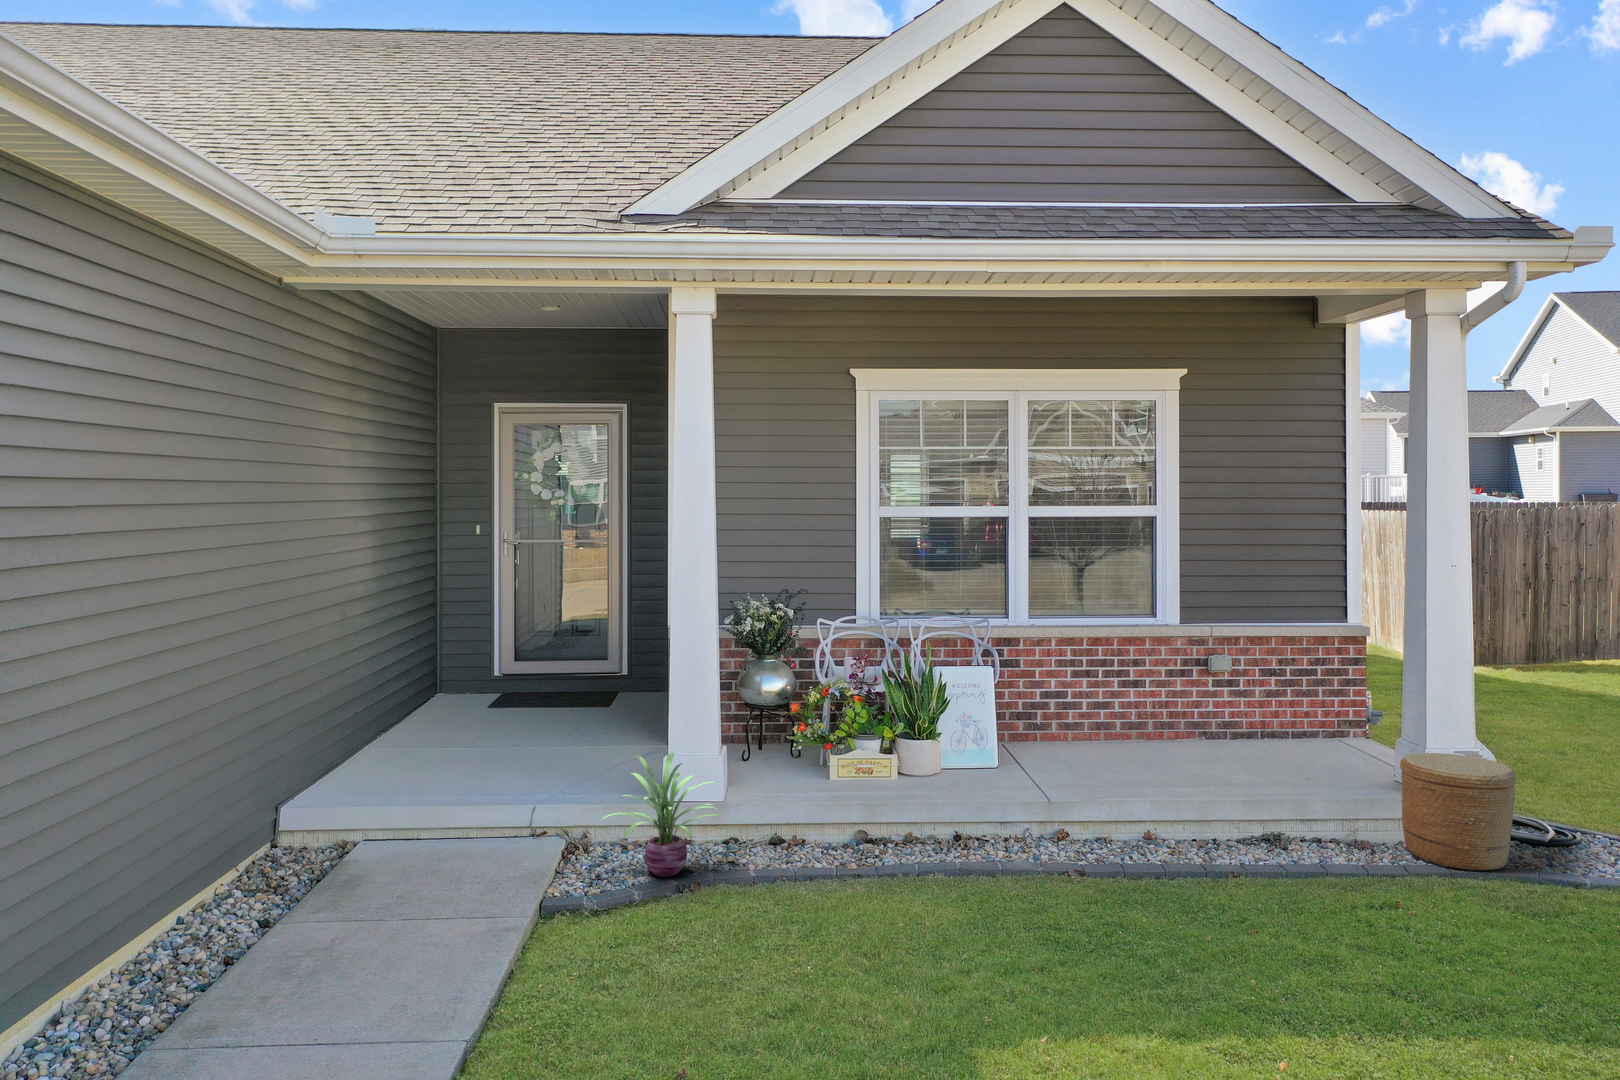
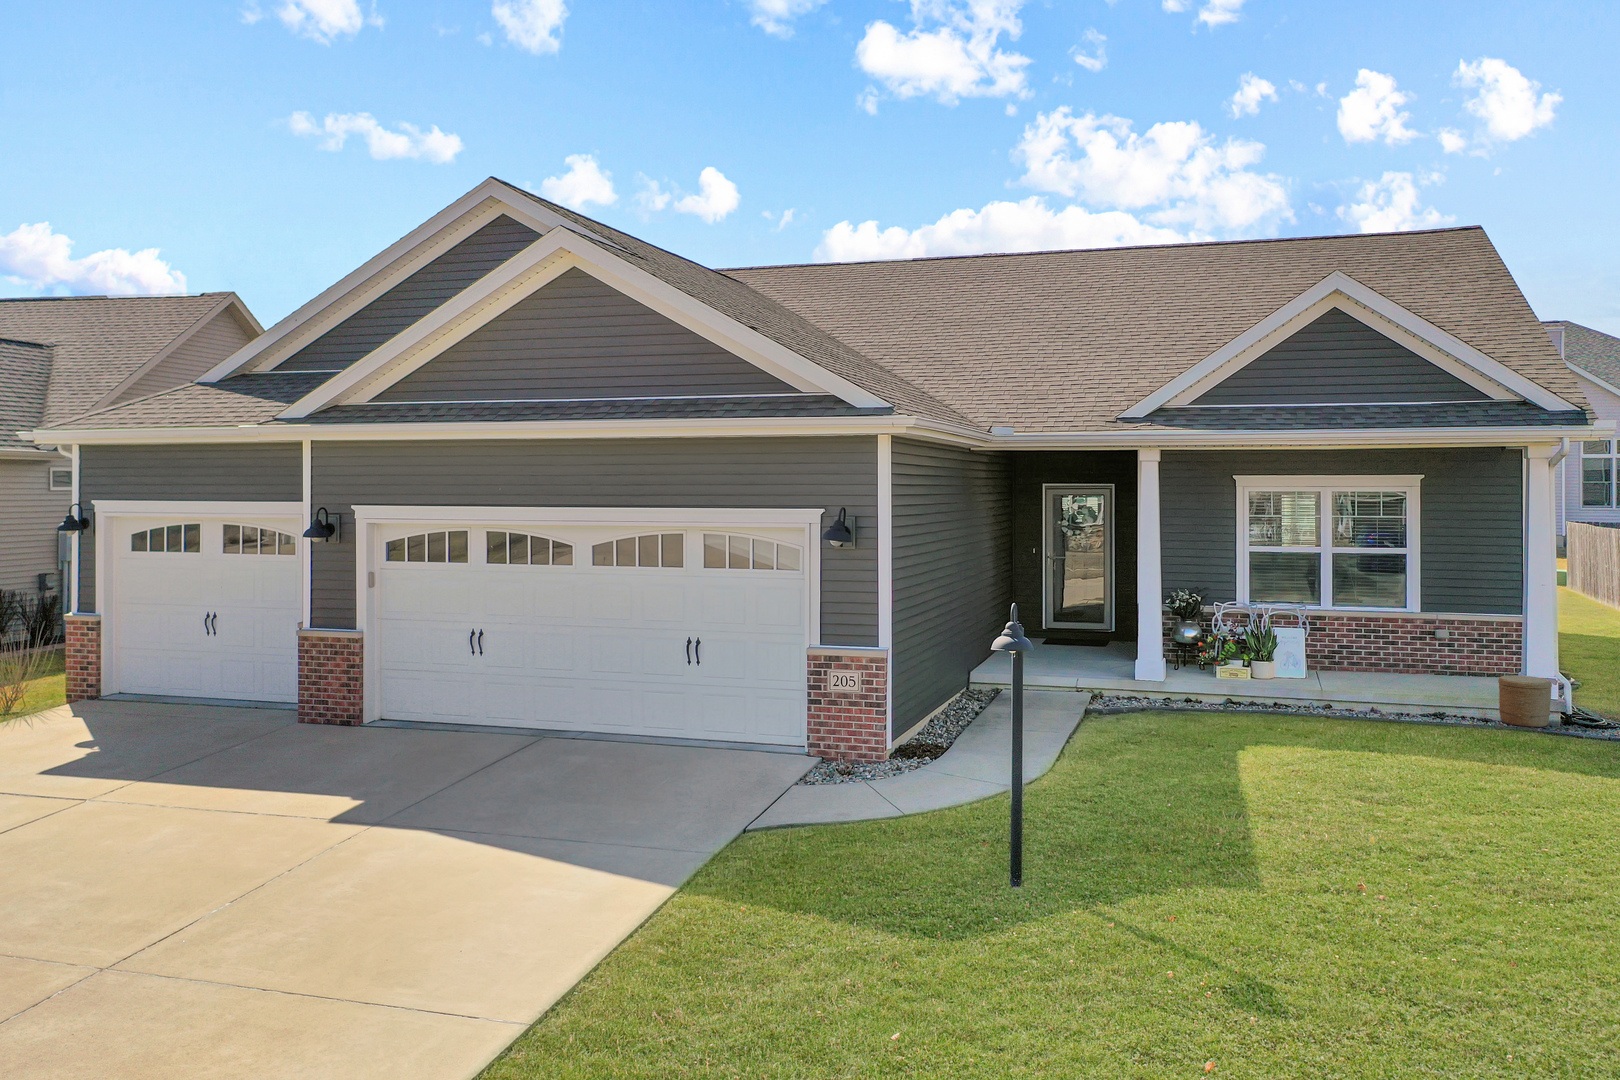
decorative plant: present [601,752,723,877] -> none [1112,656,1168,706]

